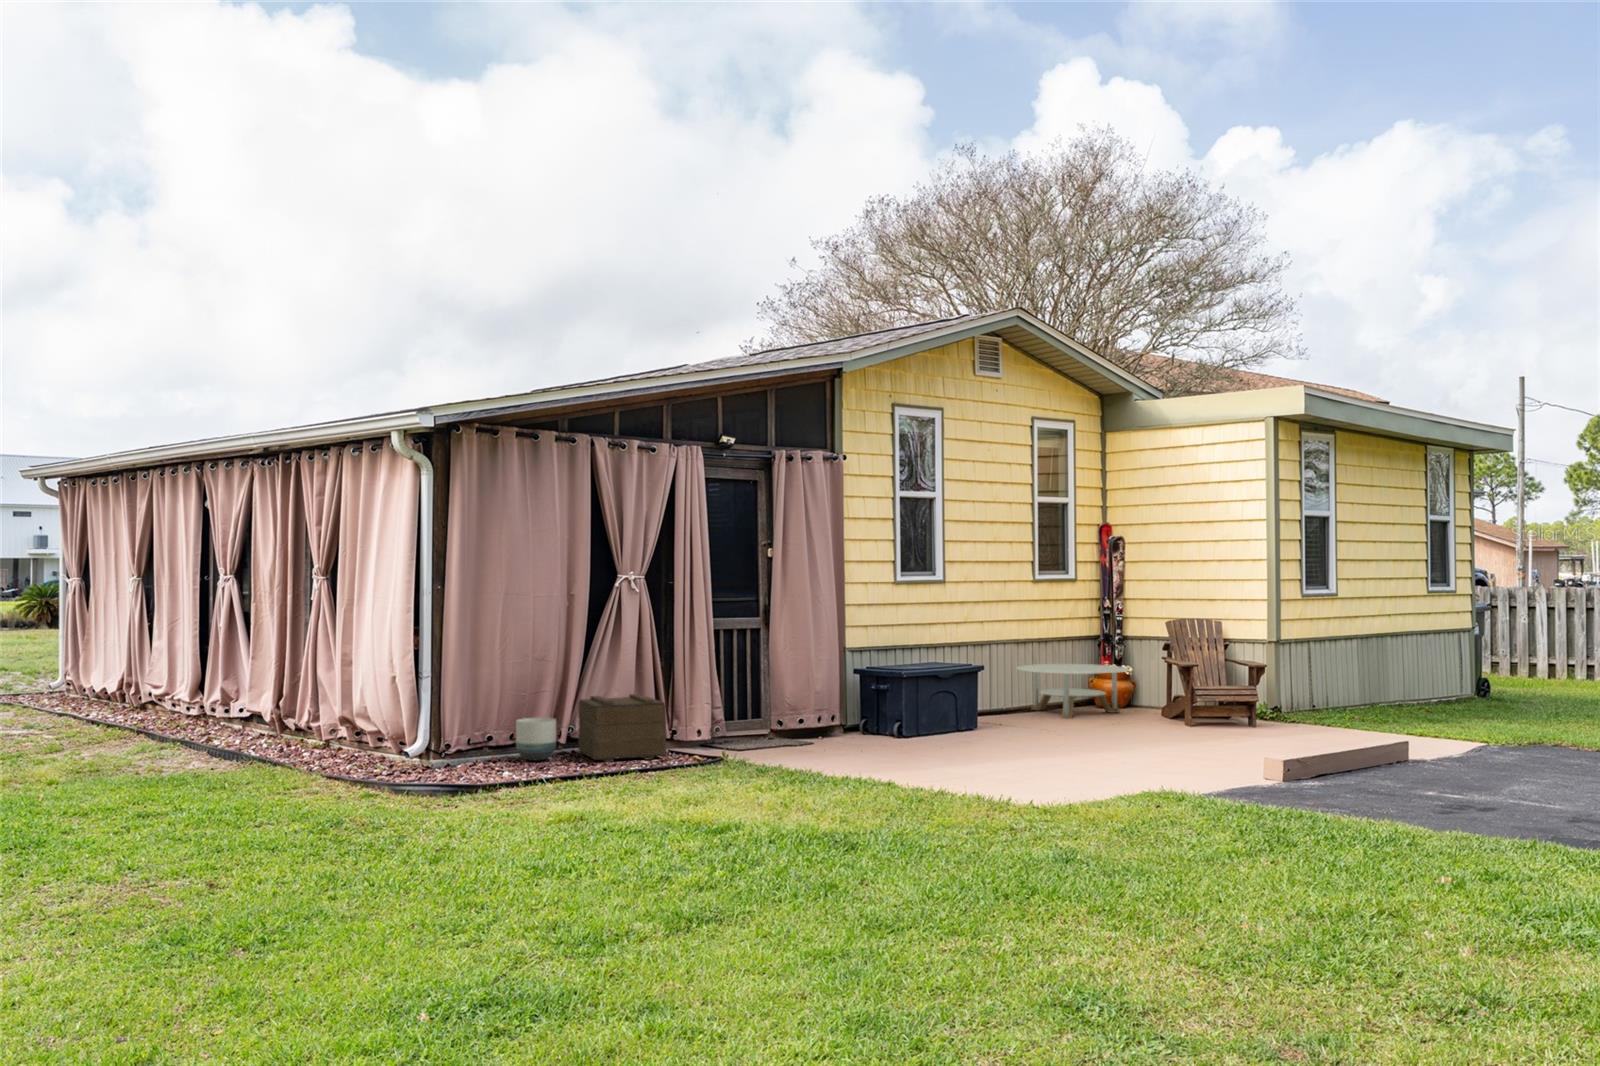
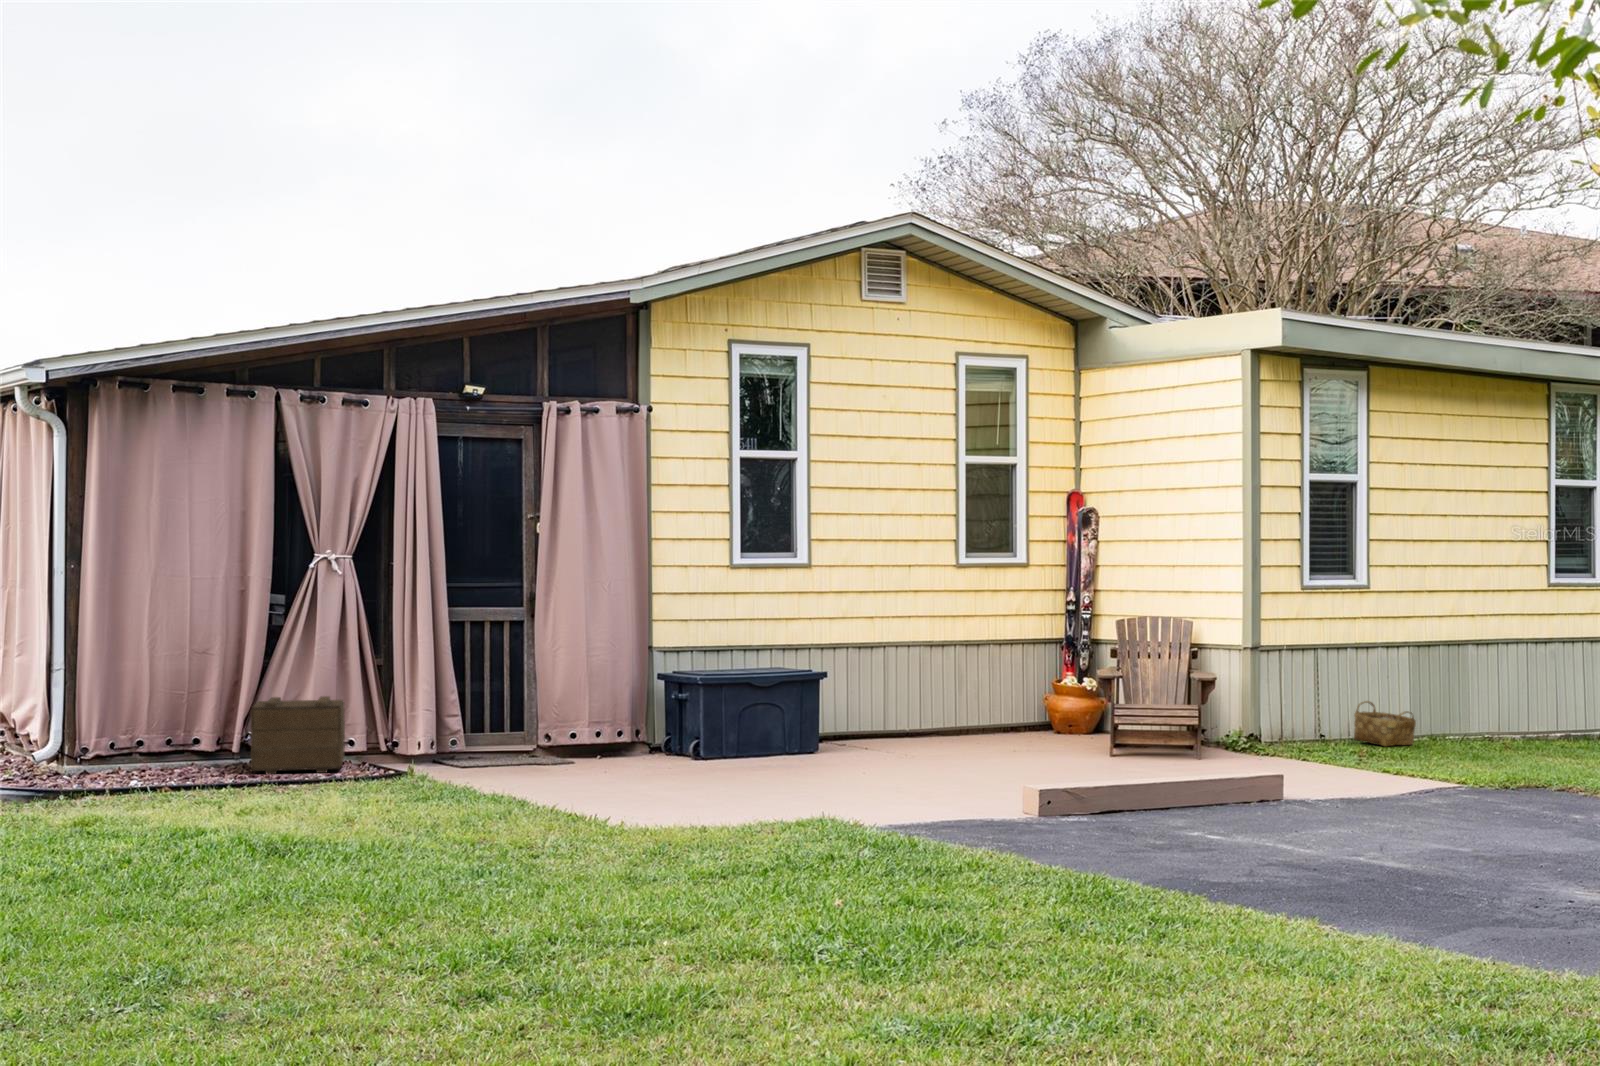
round table: present [1017,664,1128,719] -> none [914,675,1060,745]
woven basket: none [1330,679,1379,713] -> present [1354,701,1416,747]
planter: present [516,718,556,761] -> none [170,721,219,771]

